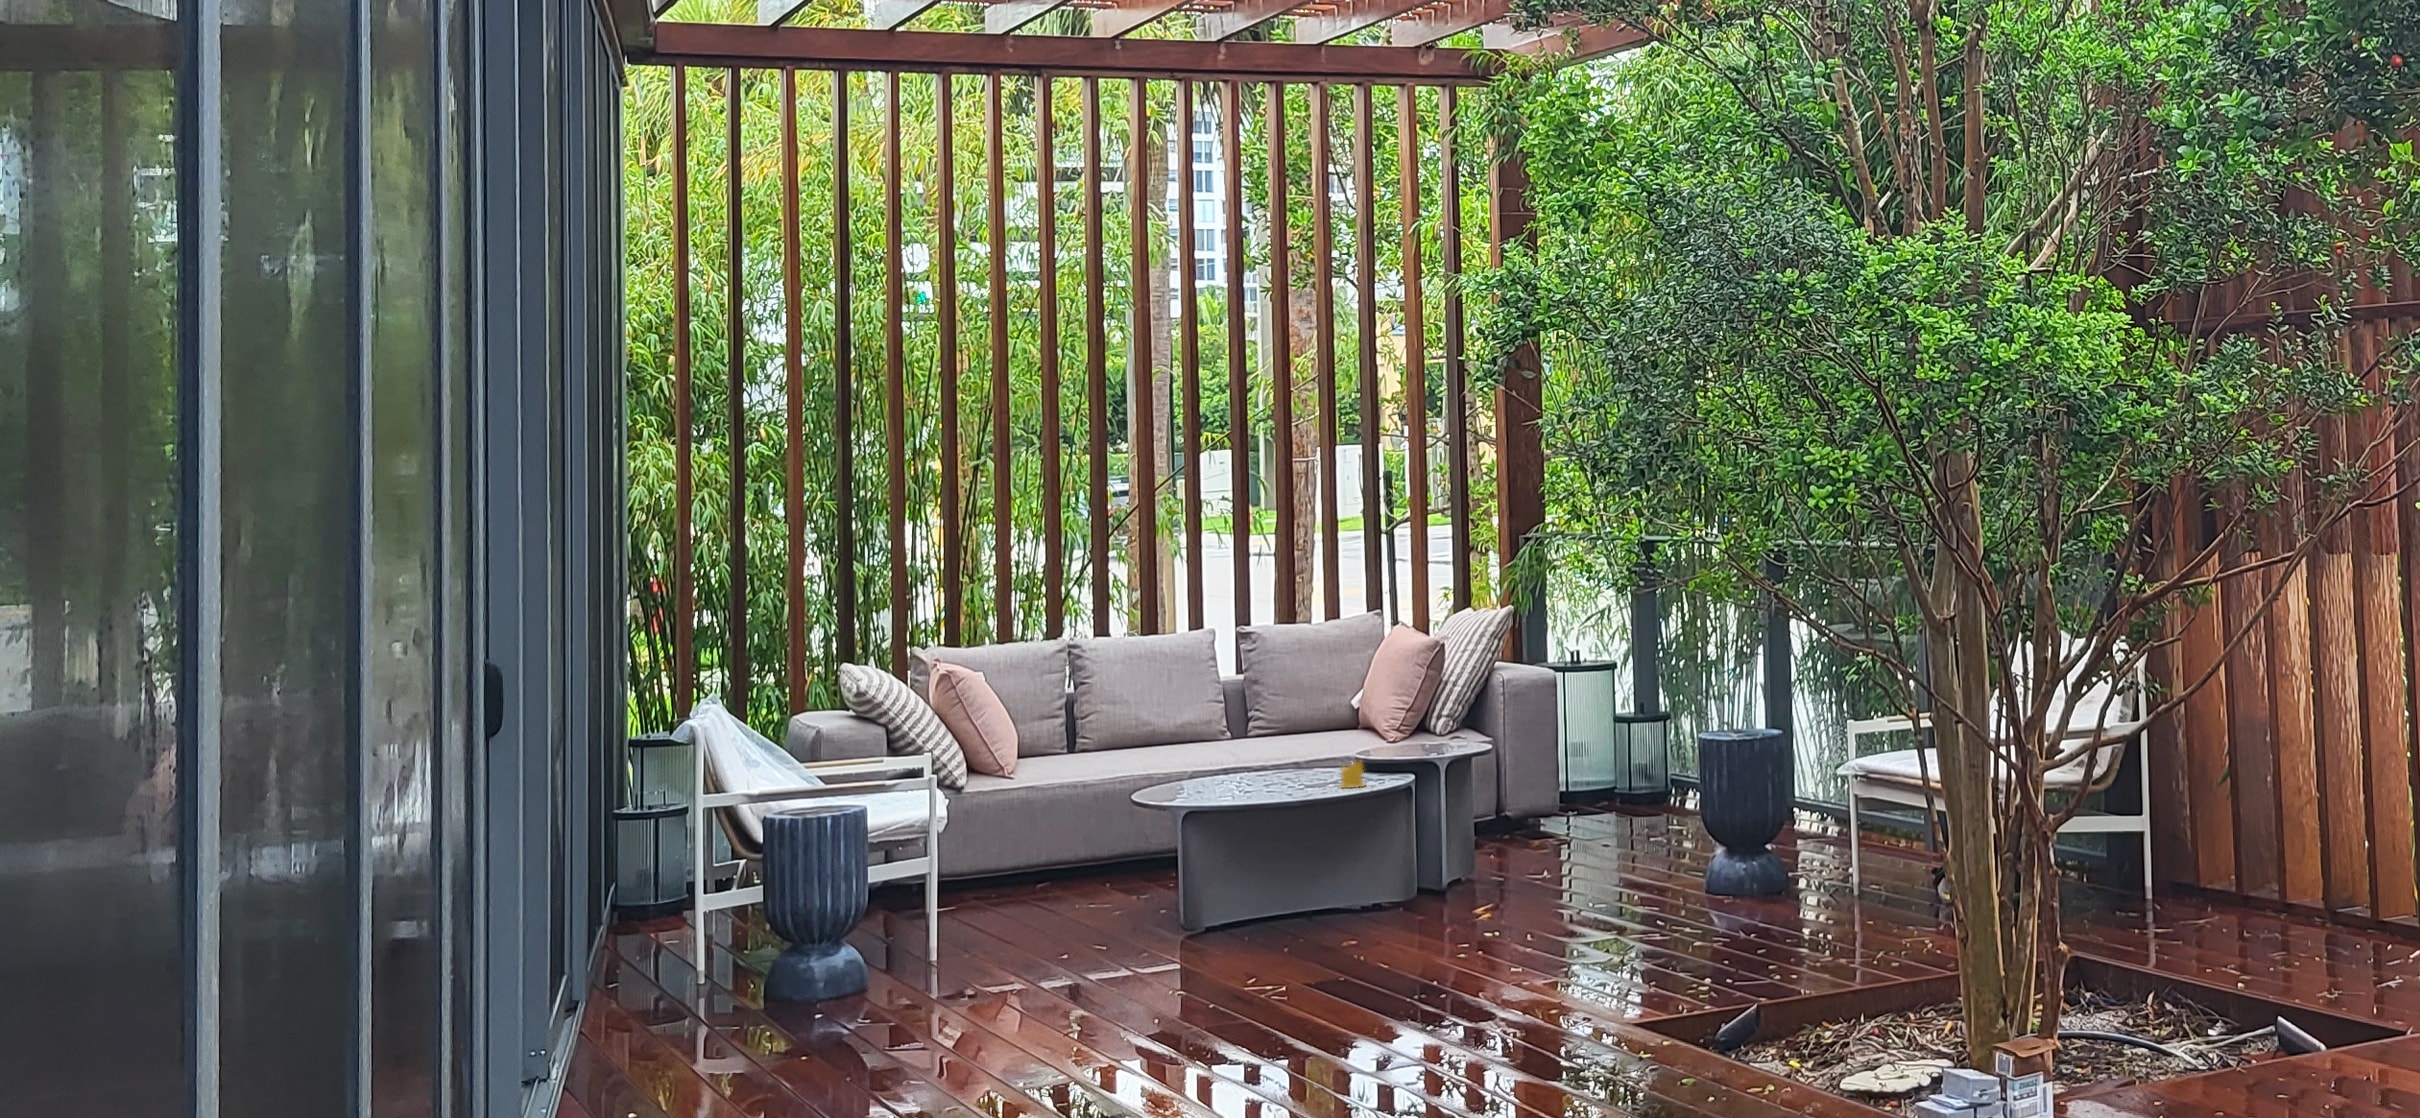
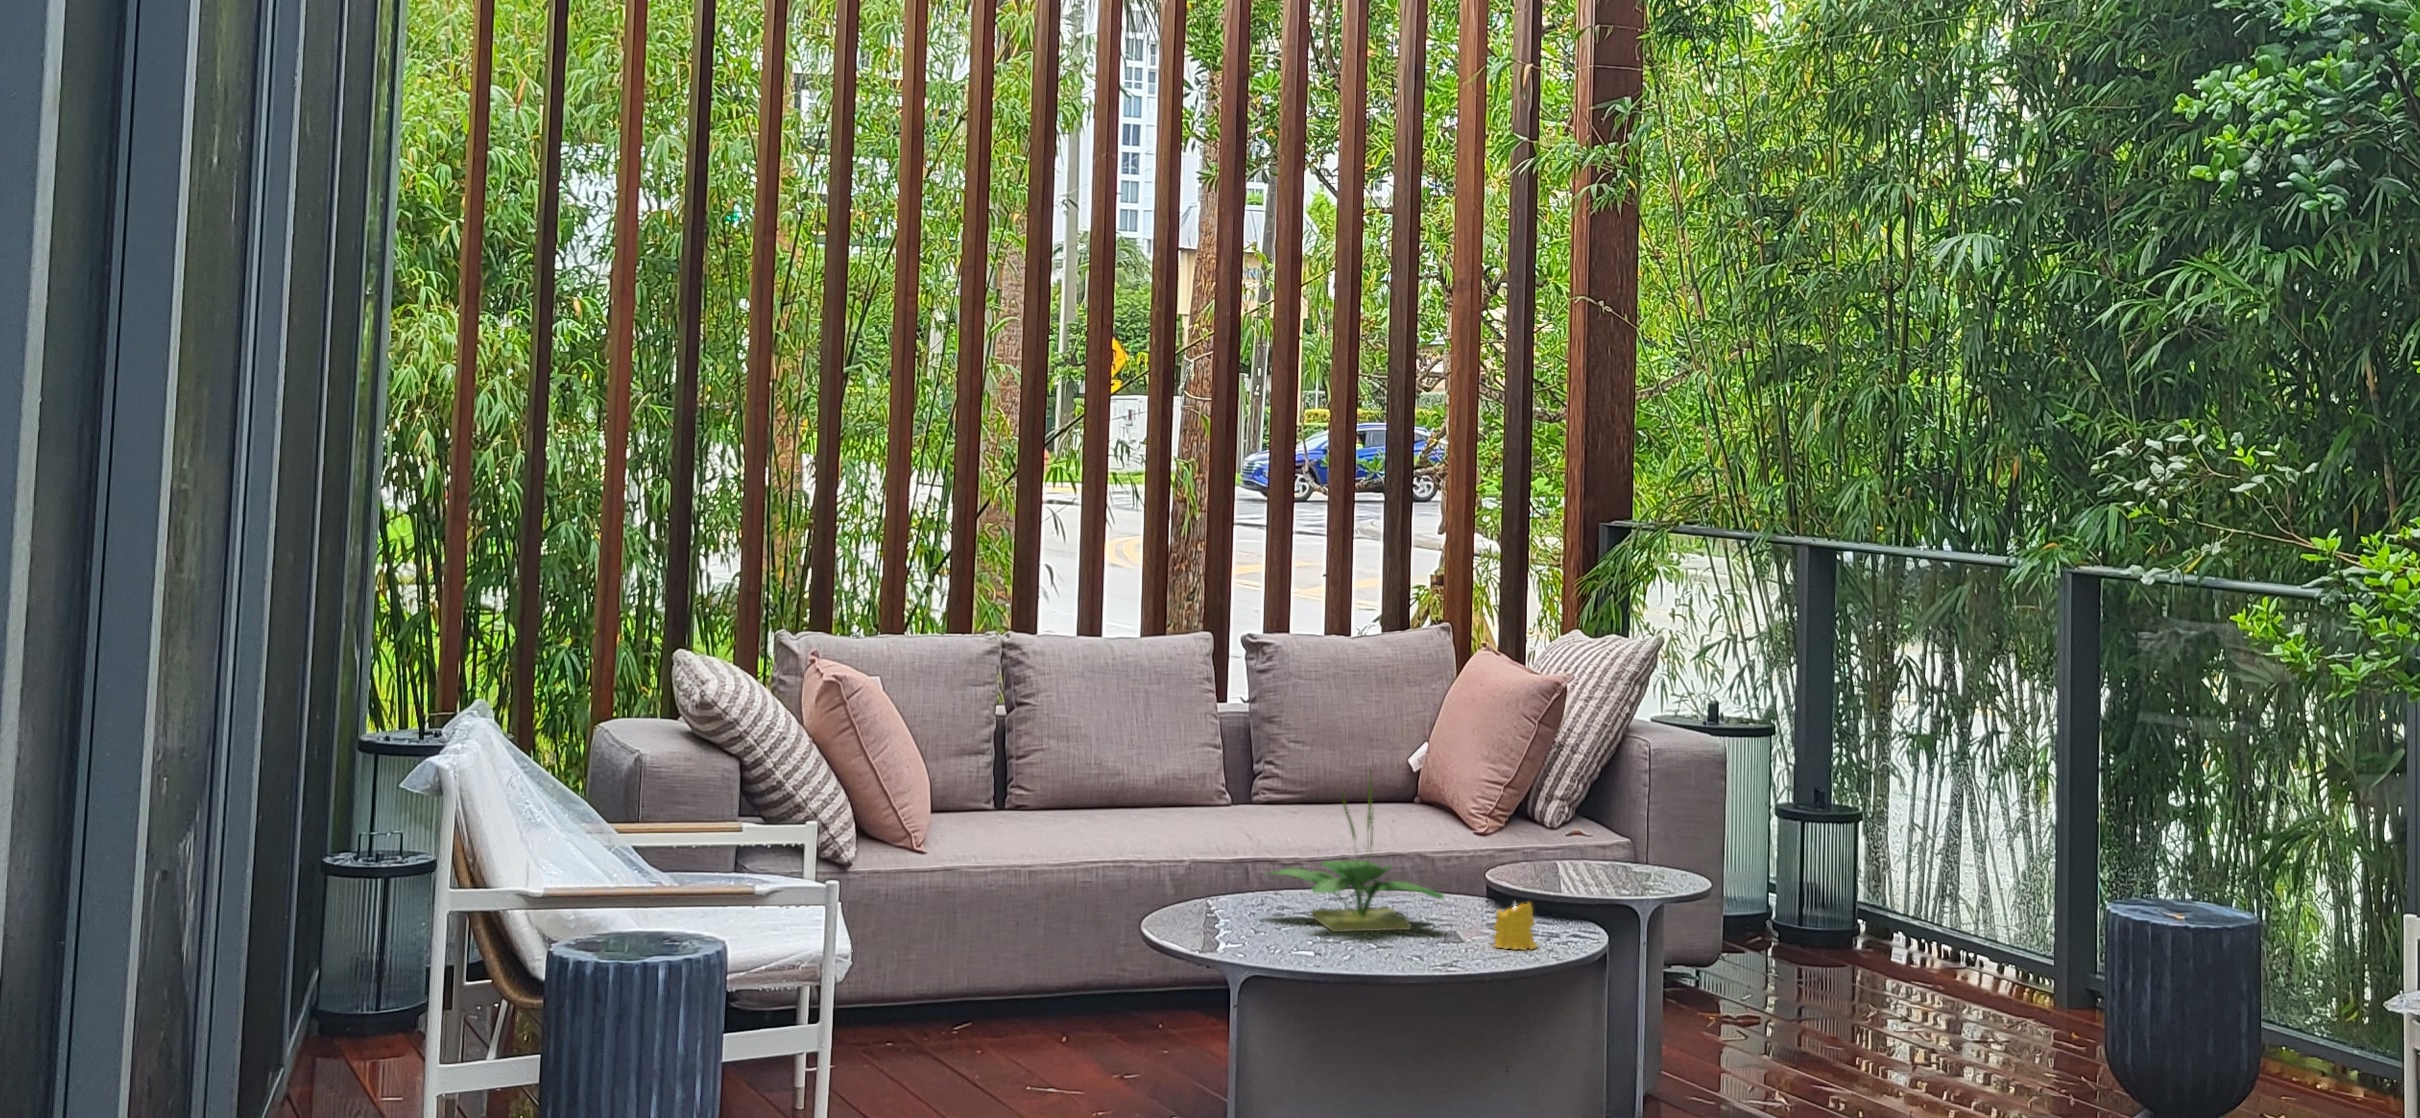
potted plant: none [1208,690,1315,789] -> present [1270,770,1444,932]

